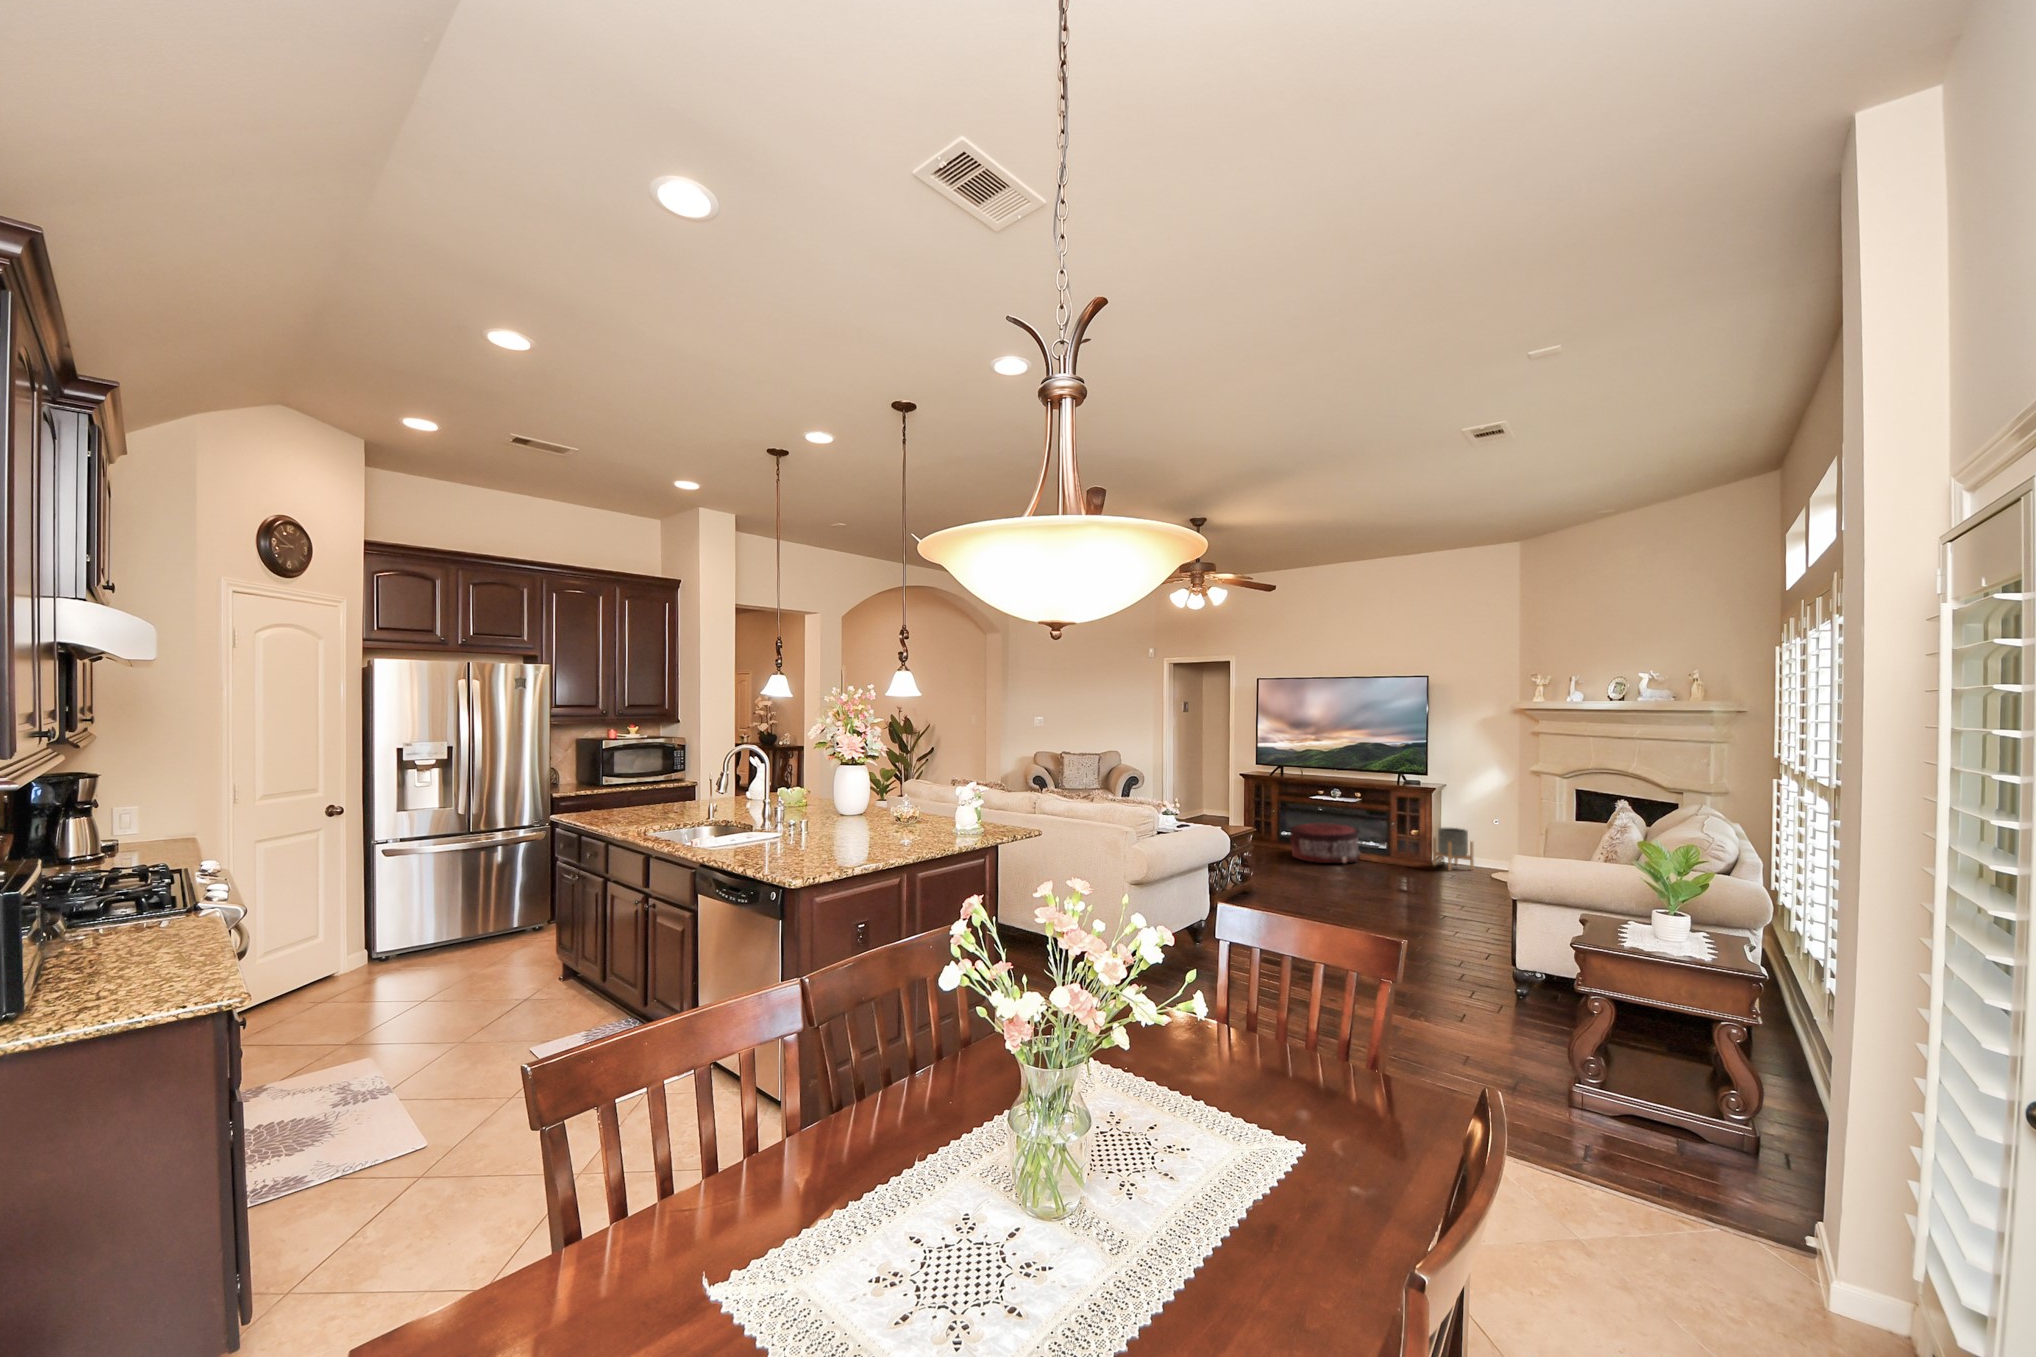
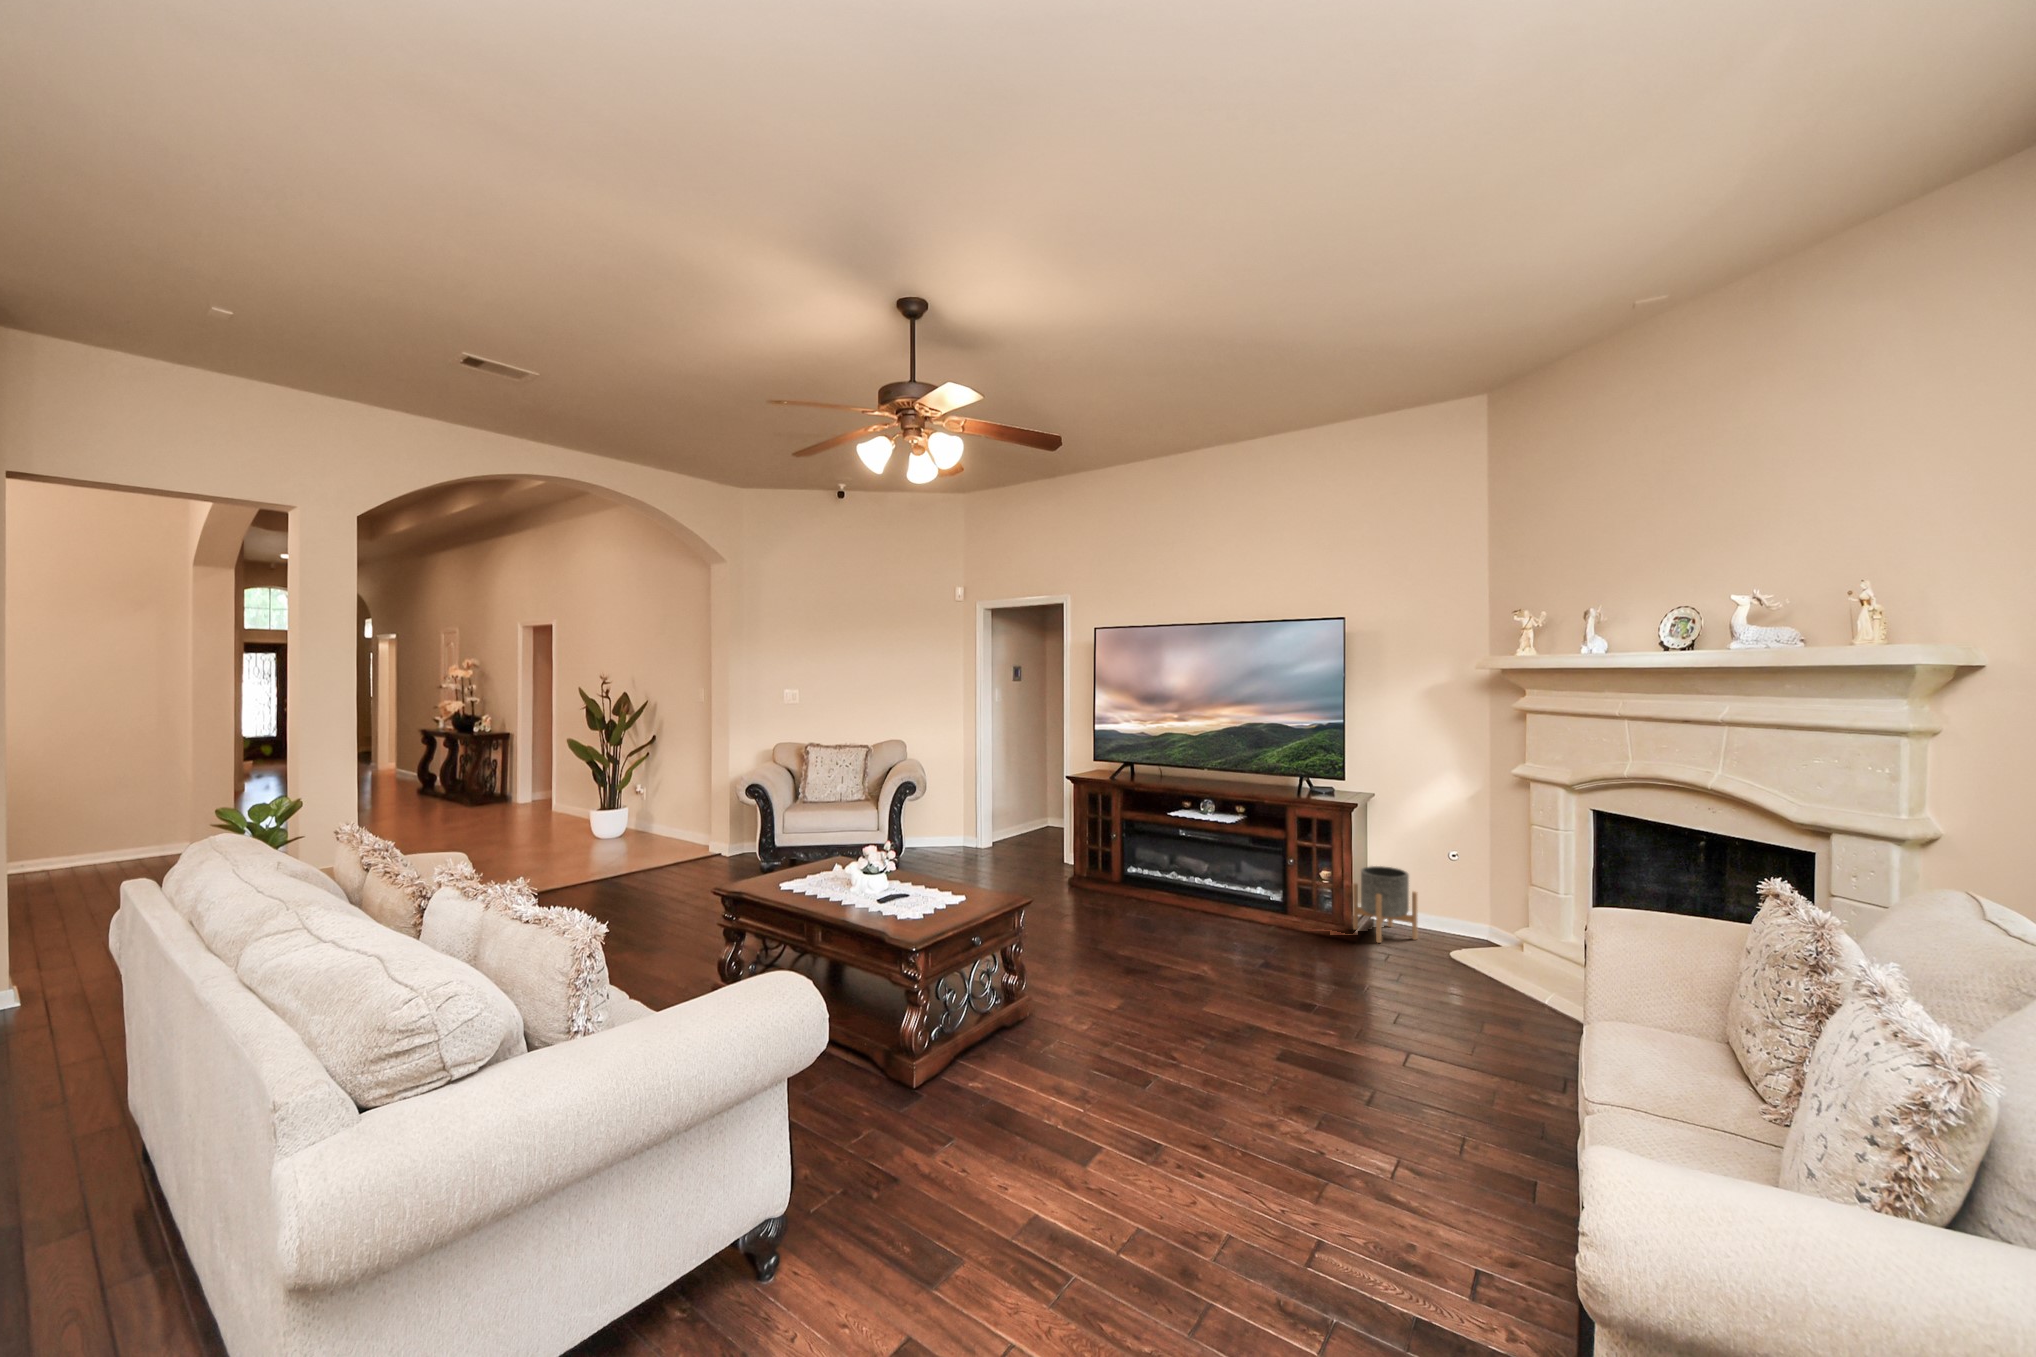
pouf: present [1290,823,1360,863] -> none [1131,855,1238,931]

